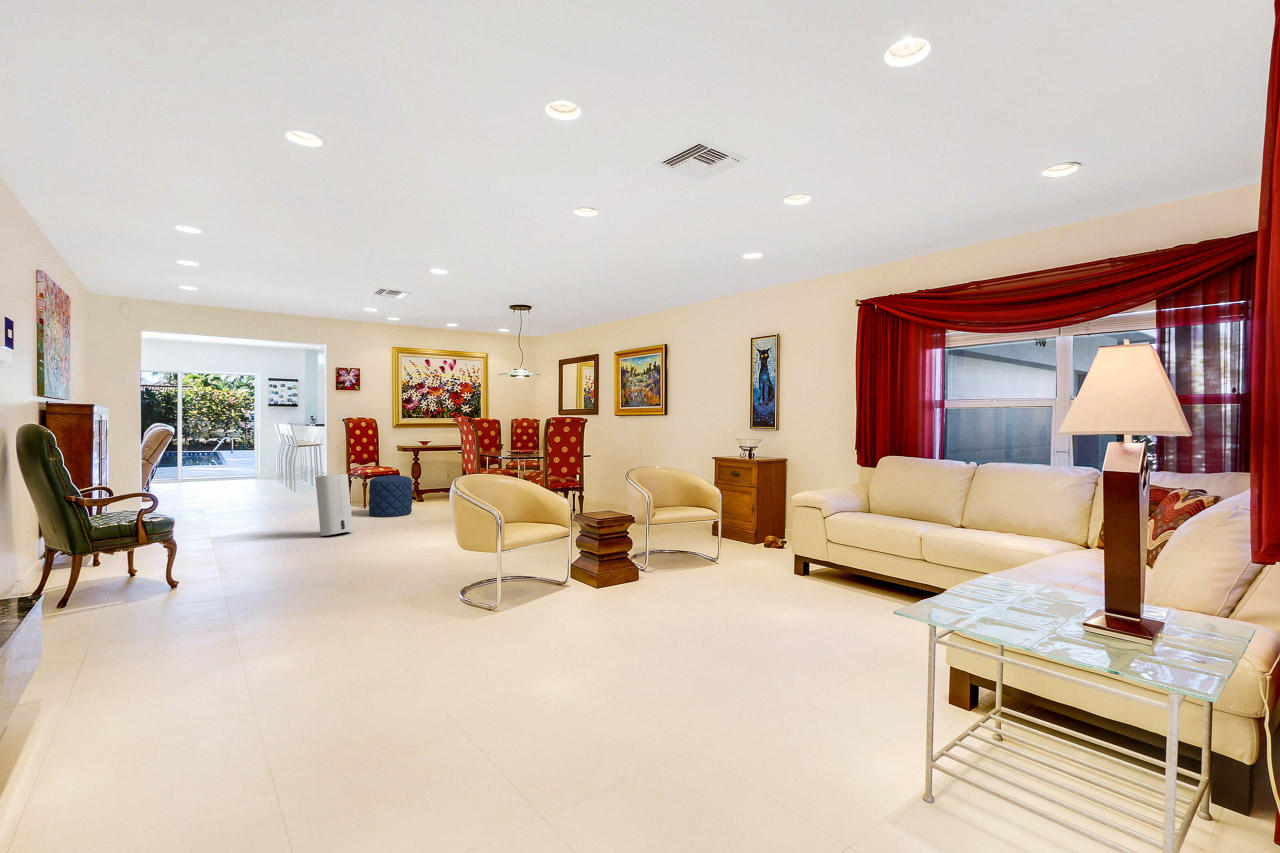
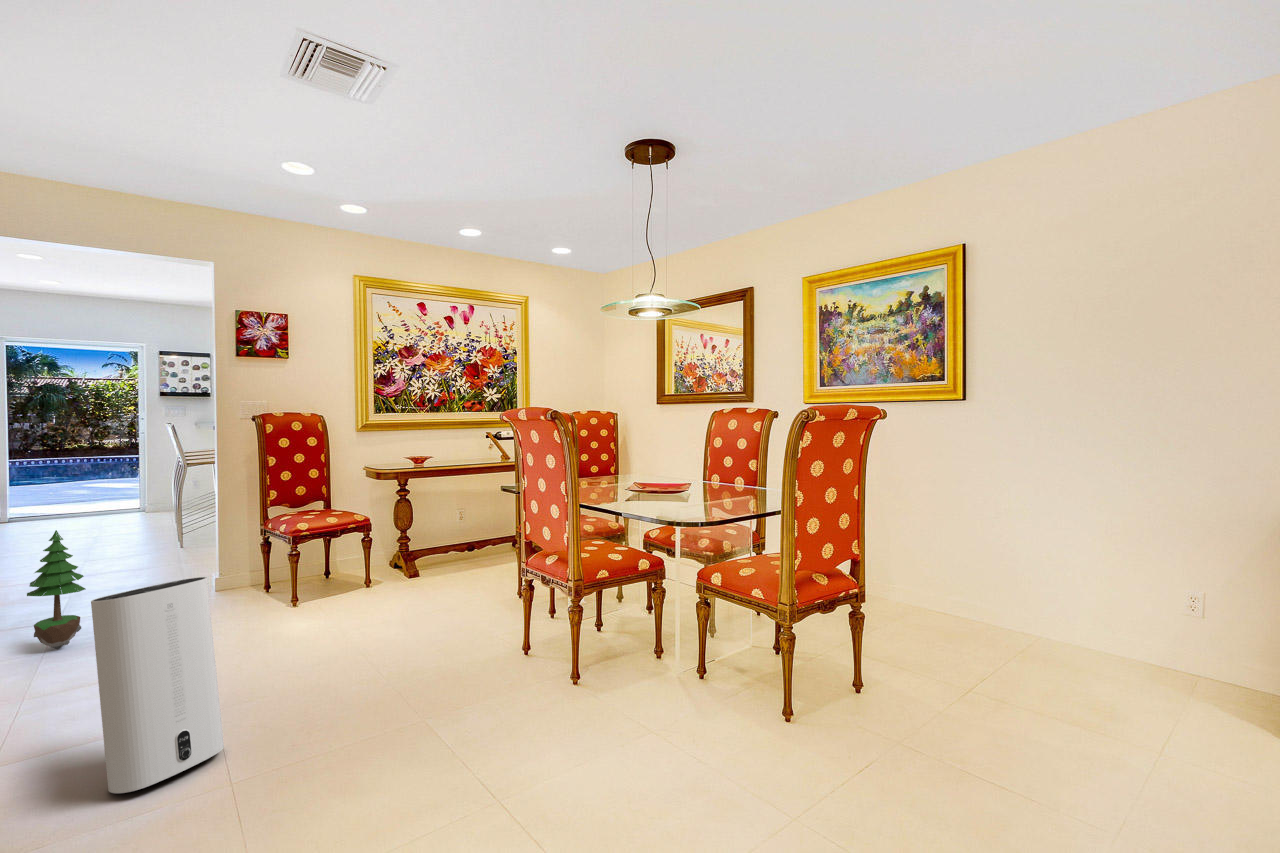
potted tree: none [260,466,281,516] -> present [27,530,85,649]
pouf: present [369,475,413,517] -> none [297,539,398,644]

